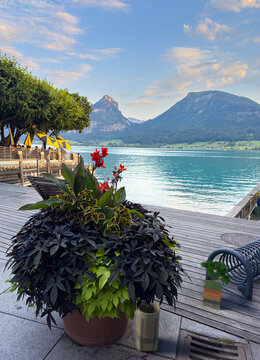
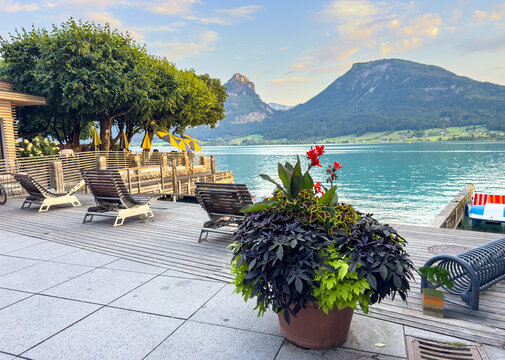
basket: present [136,301,160,351] -> none [363,300,389,350]

